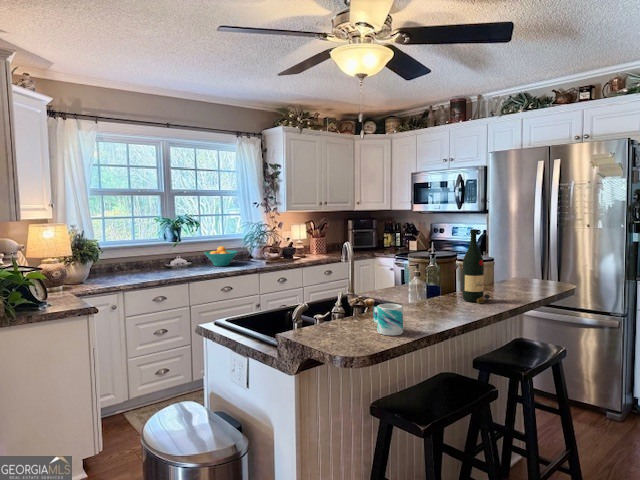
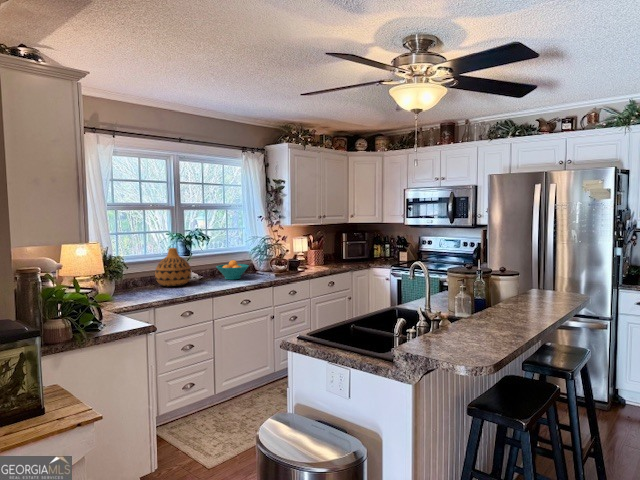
wine bottle: present [462,229,490,303] -> none [512,250,538,314]
vase: none [139,233,176,271] -> present [155,248,191,286]
mug: present [373,304,403,335] -> none [467,318,498,346]

